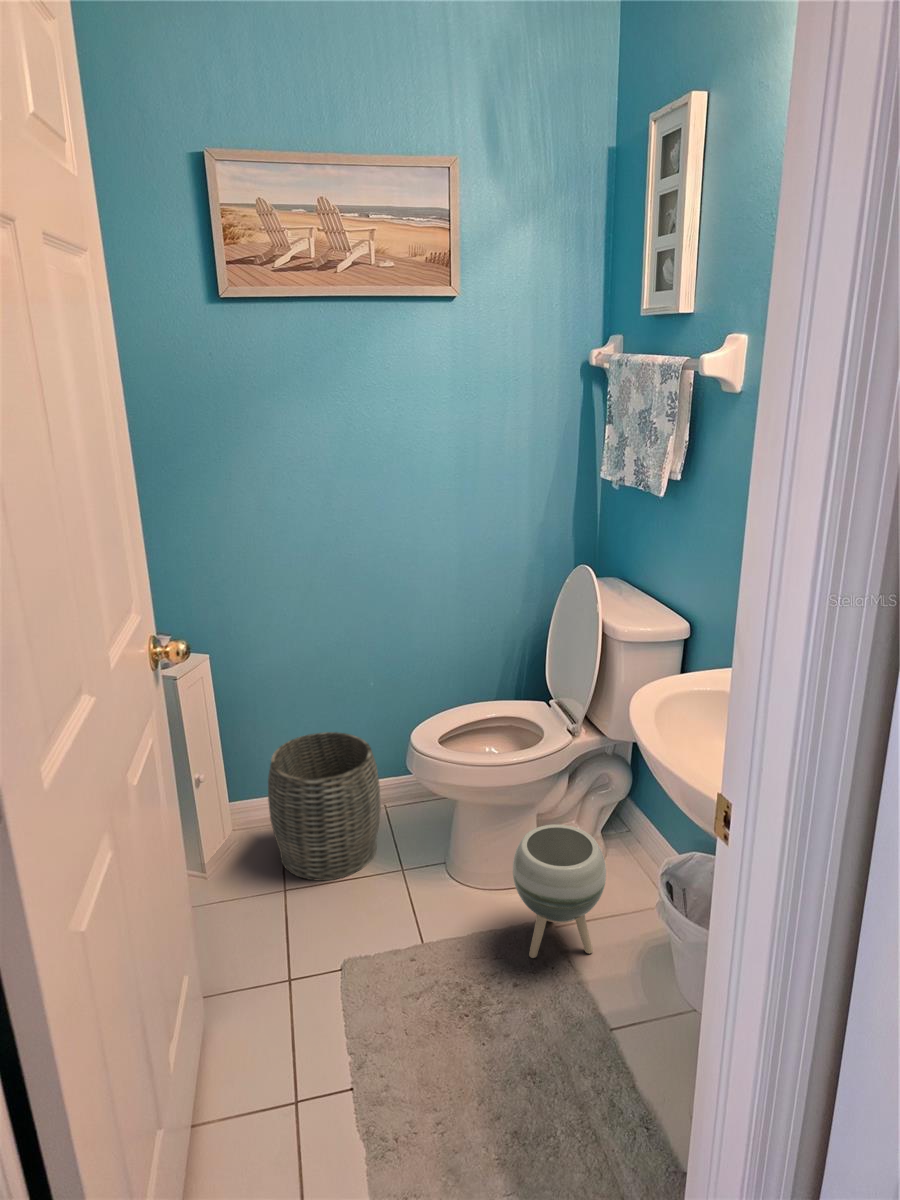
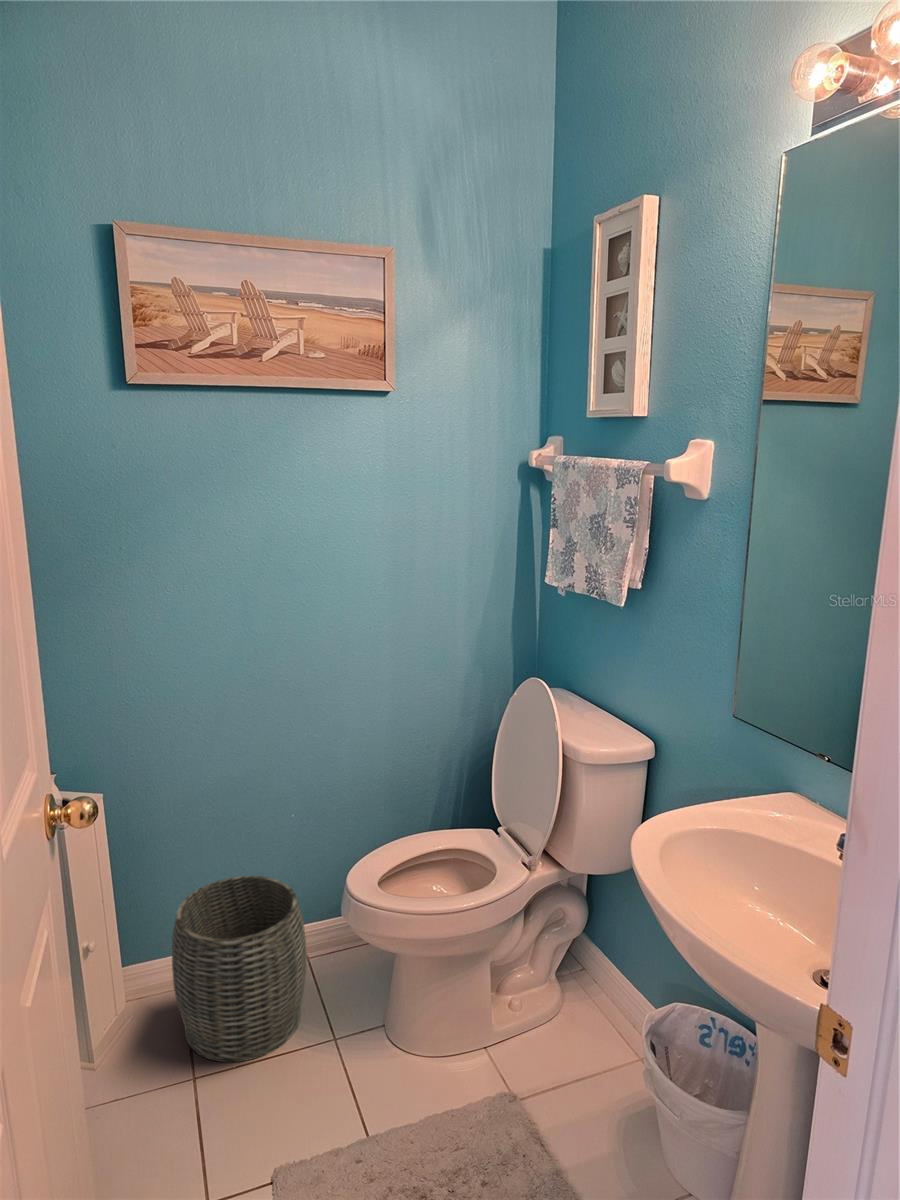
planter: present [513,824,606,958] -> none [474,979,581,1145]

